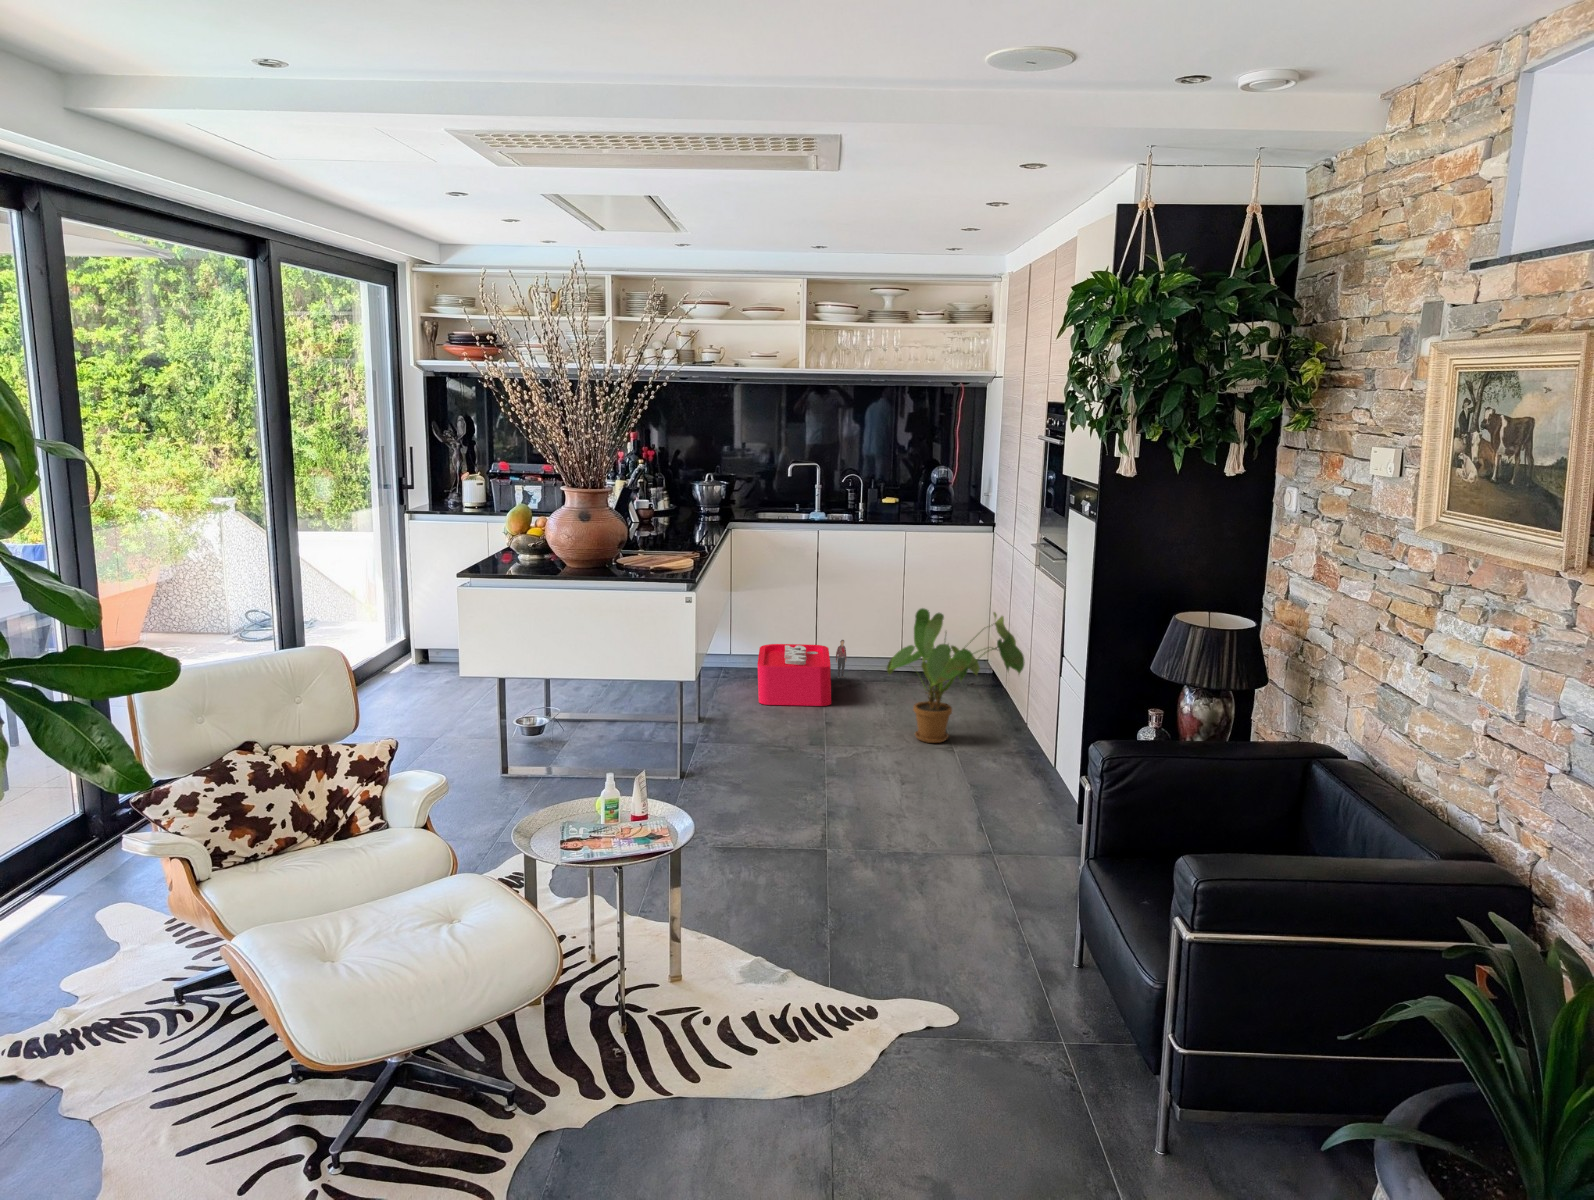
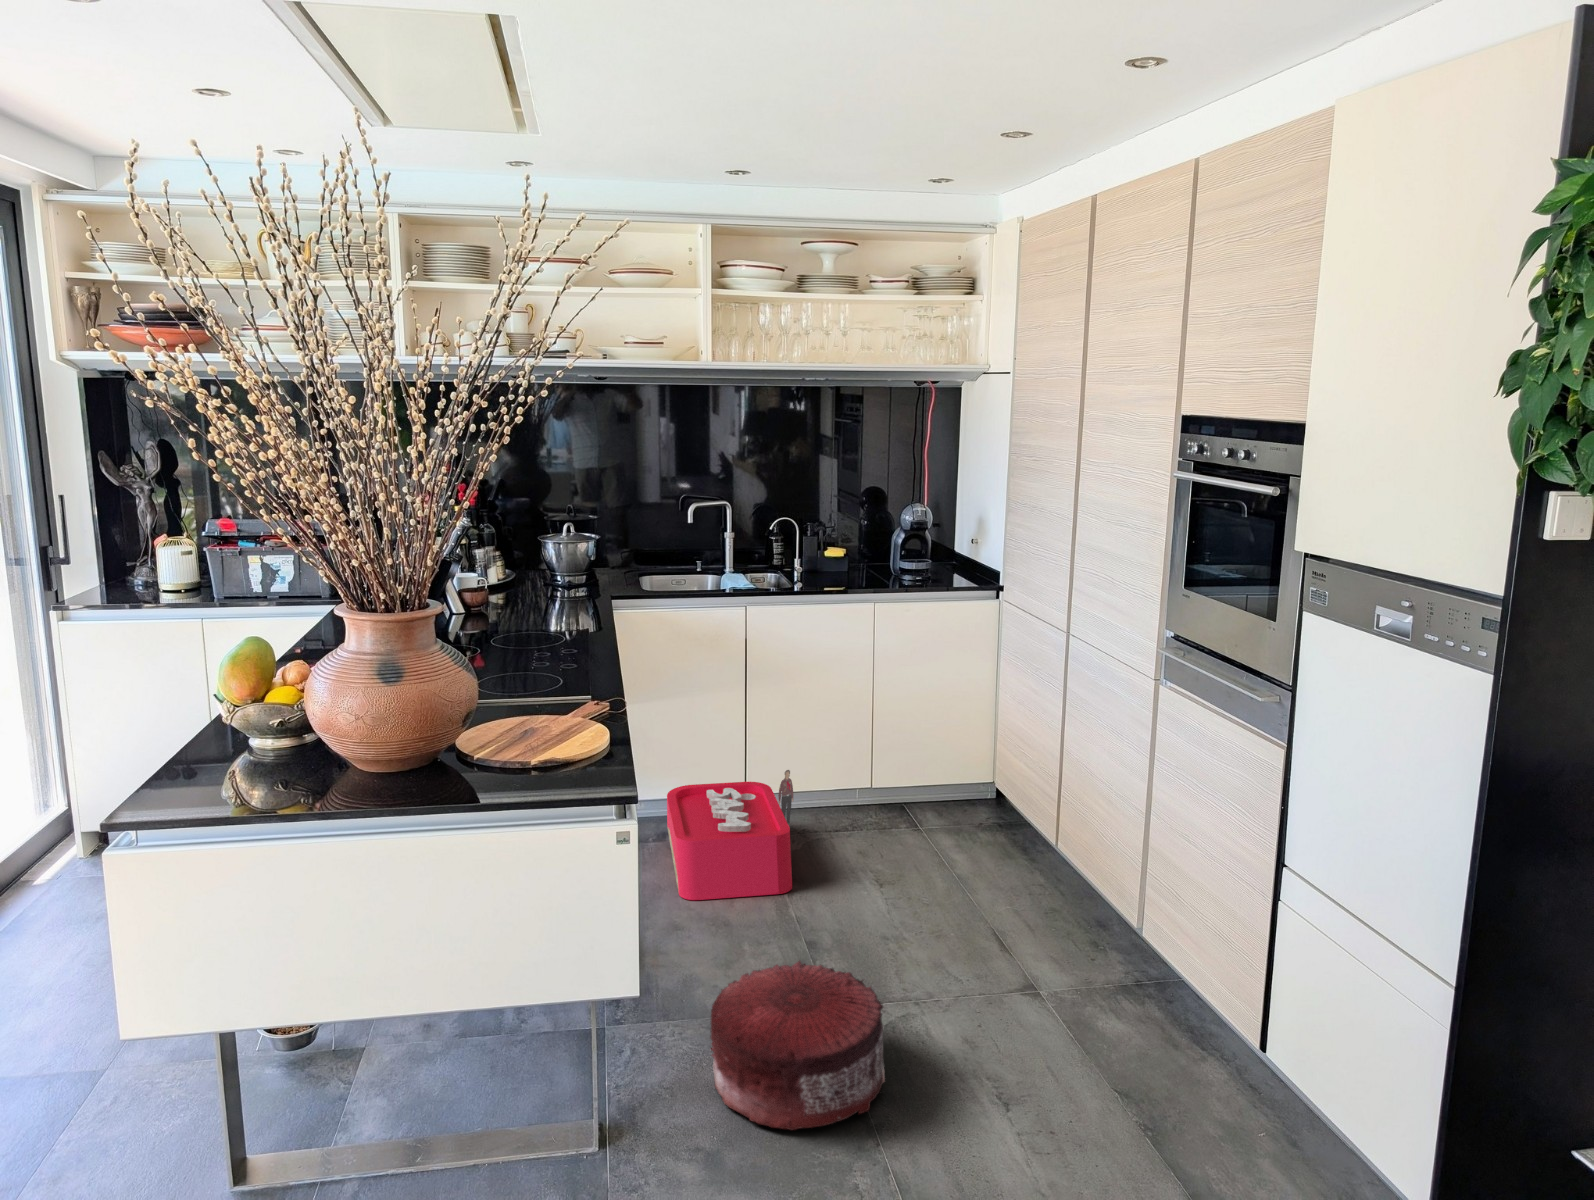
house plant: present [887,608,1025,743] -> none [896,750,1144,968]
pouf: none [748,713,847,786] -> present [710,961,885,1130]

